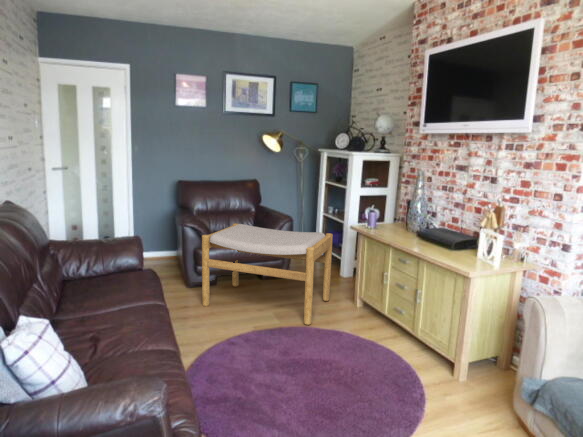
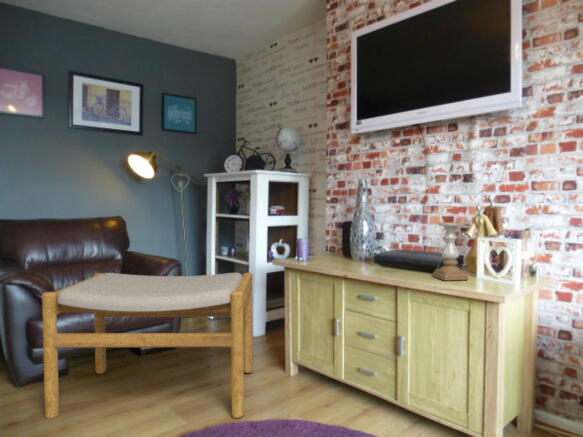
candle holder: none [442,216,465,259] -> present [433,222,468,281]

